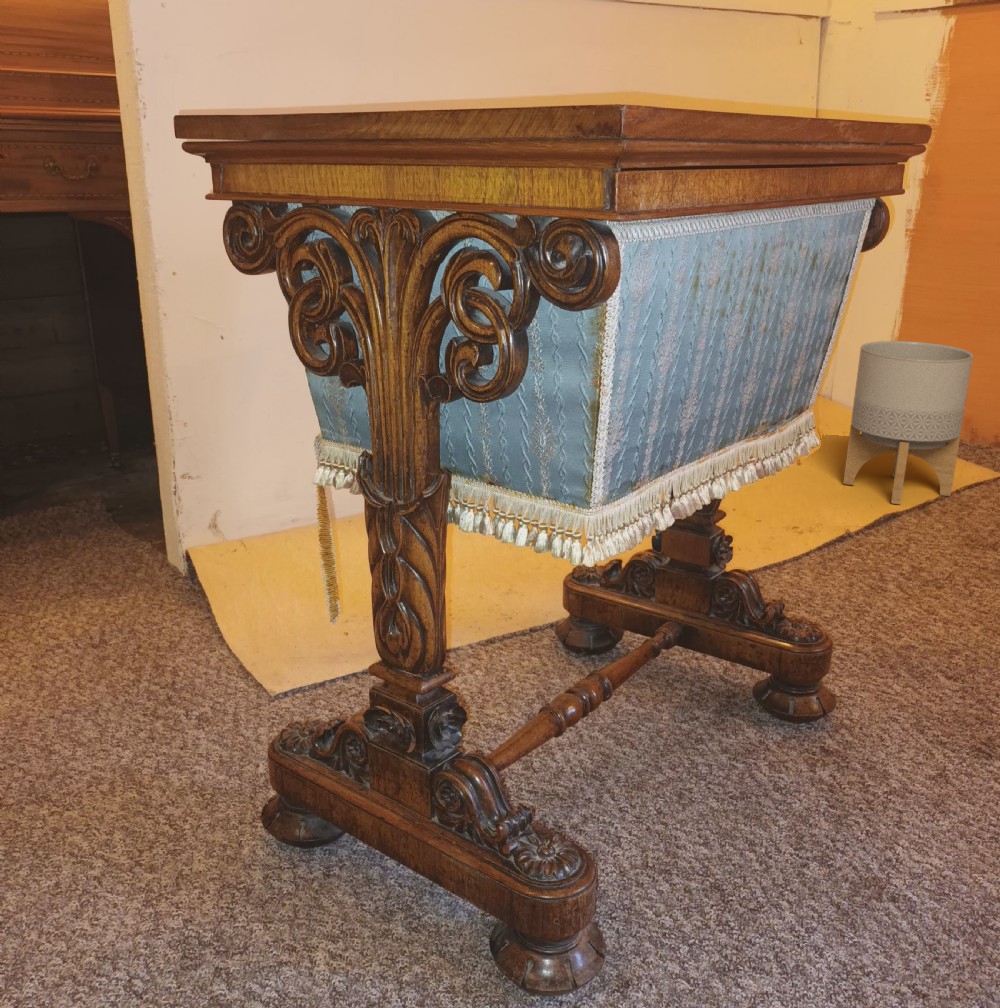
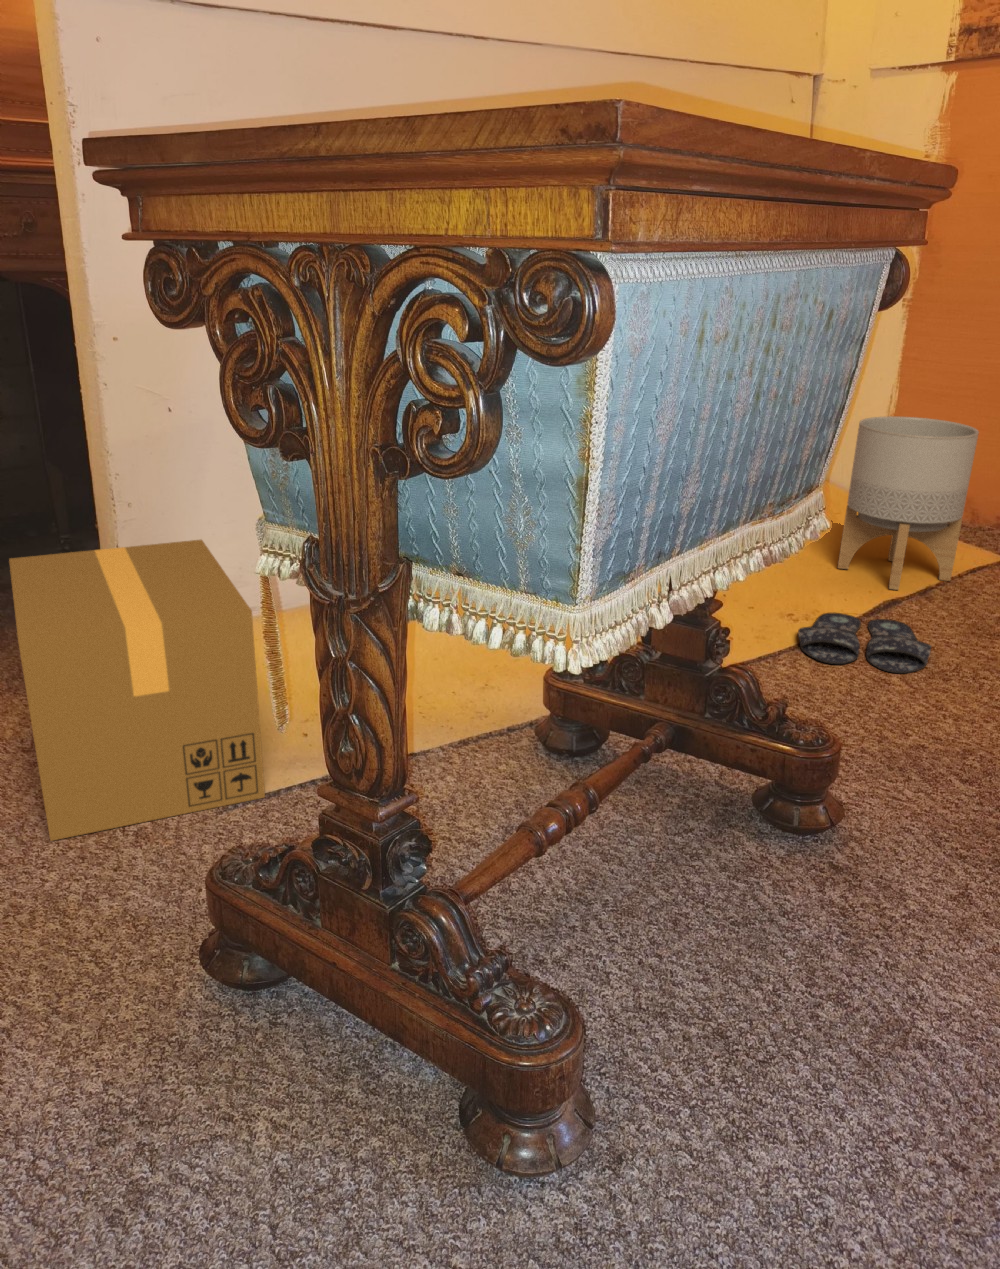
cardboard box: none [82,455,310,723] -> present [9,540,265,841]
slippers: none [803,525,928,581] -> present [798,613,931,673]

